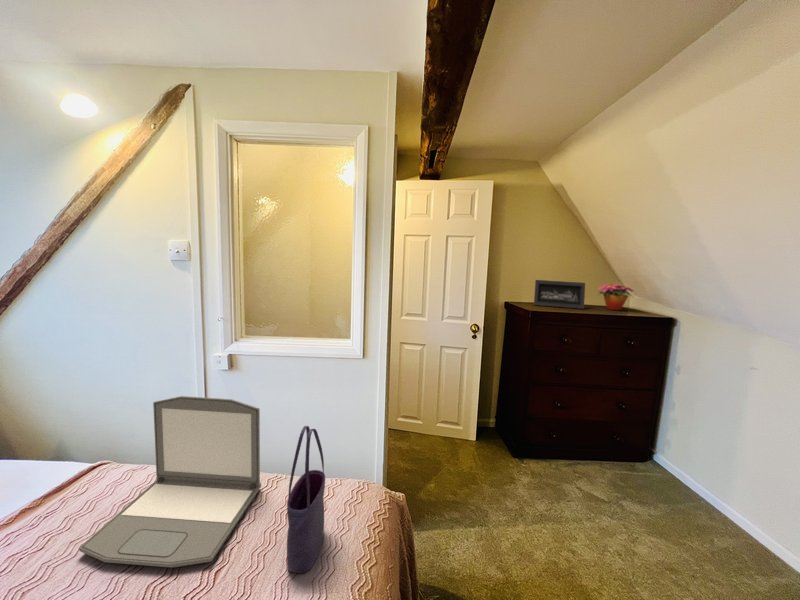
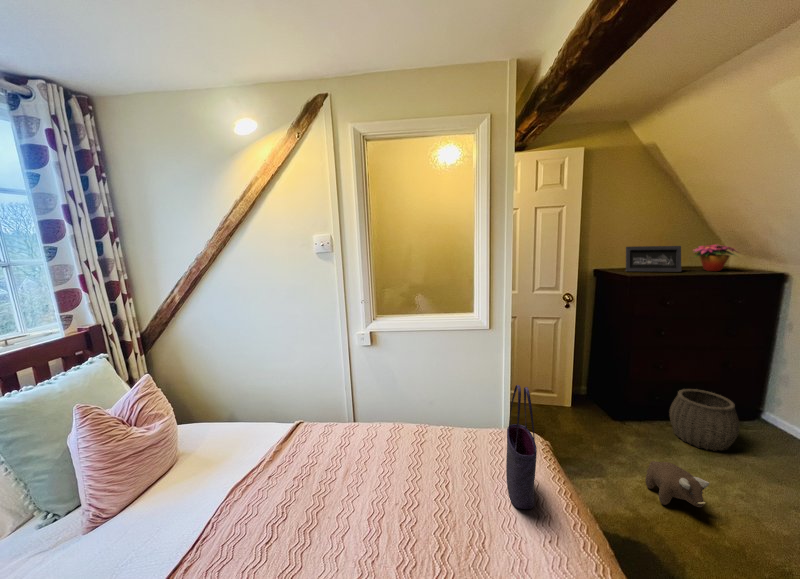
laptop: present [79,396,261,567] -> none [338,366,449,504]
woven basket: none [561,428,622,493] -> present [670,389,739,451]
plush toy: none [518,505,570,556] -> present [645,461,710,507]

